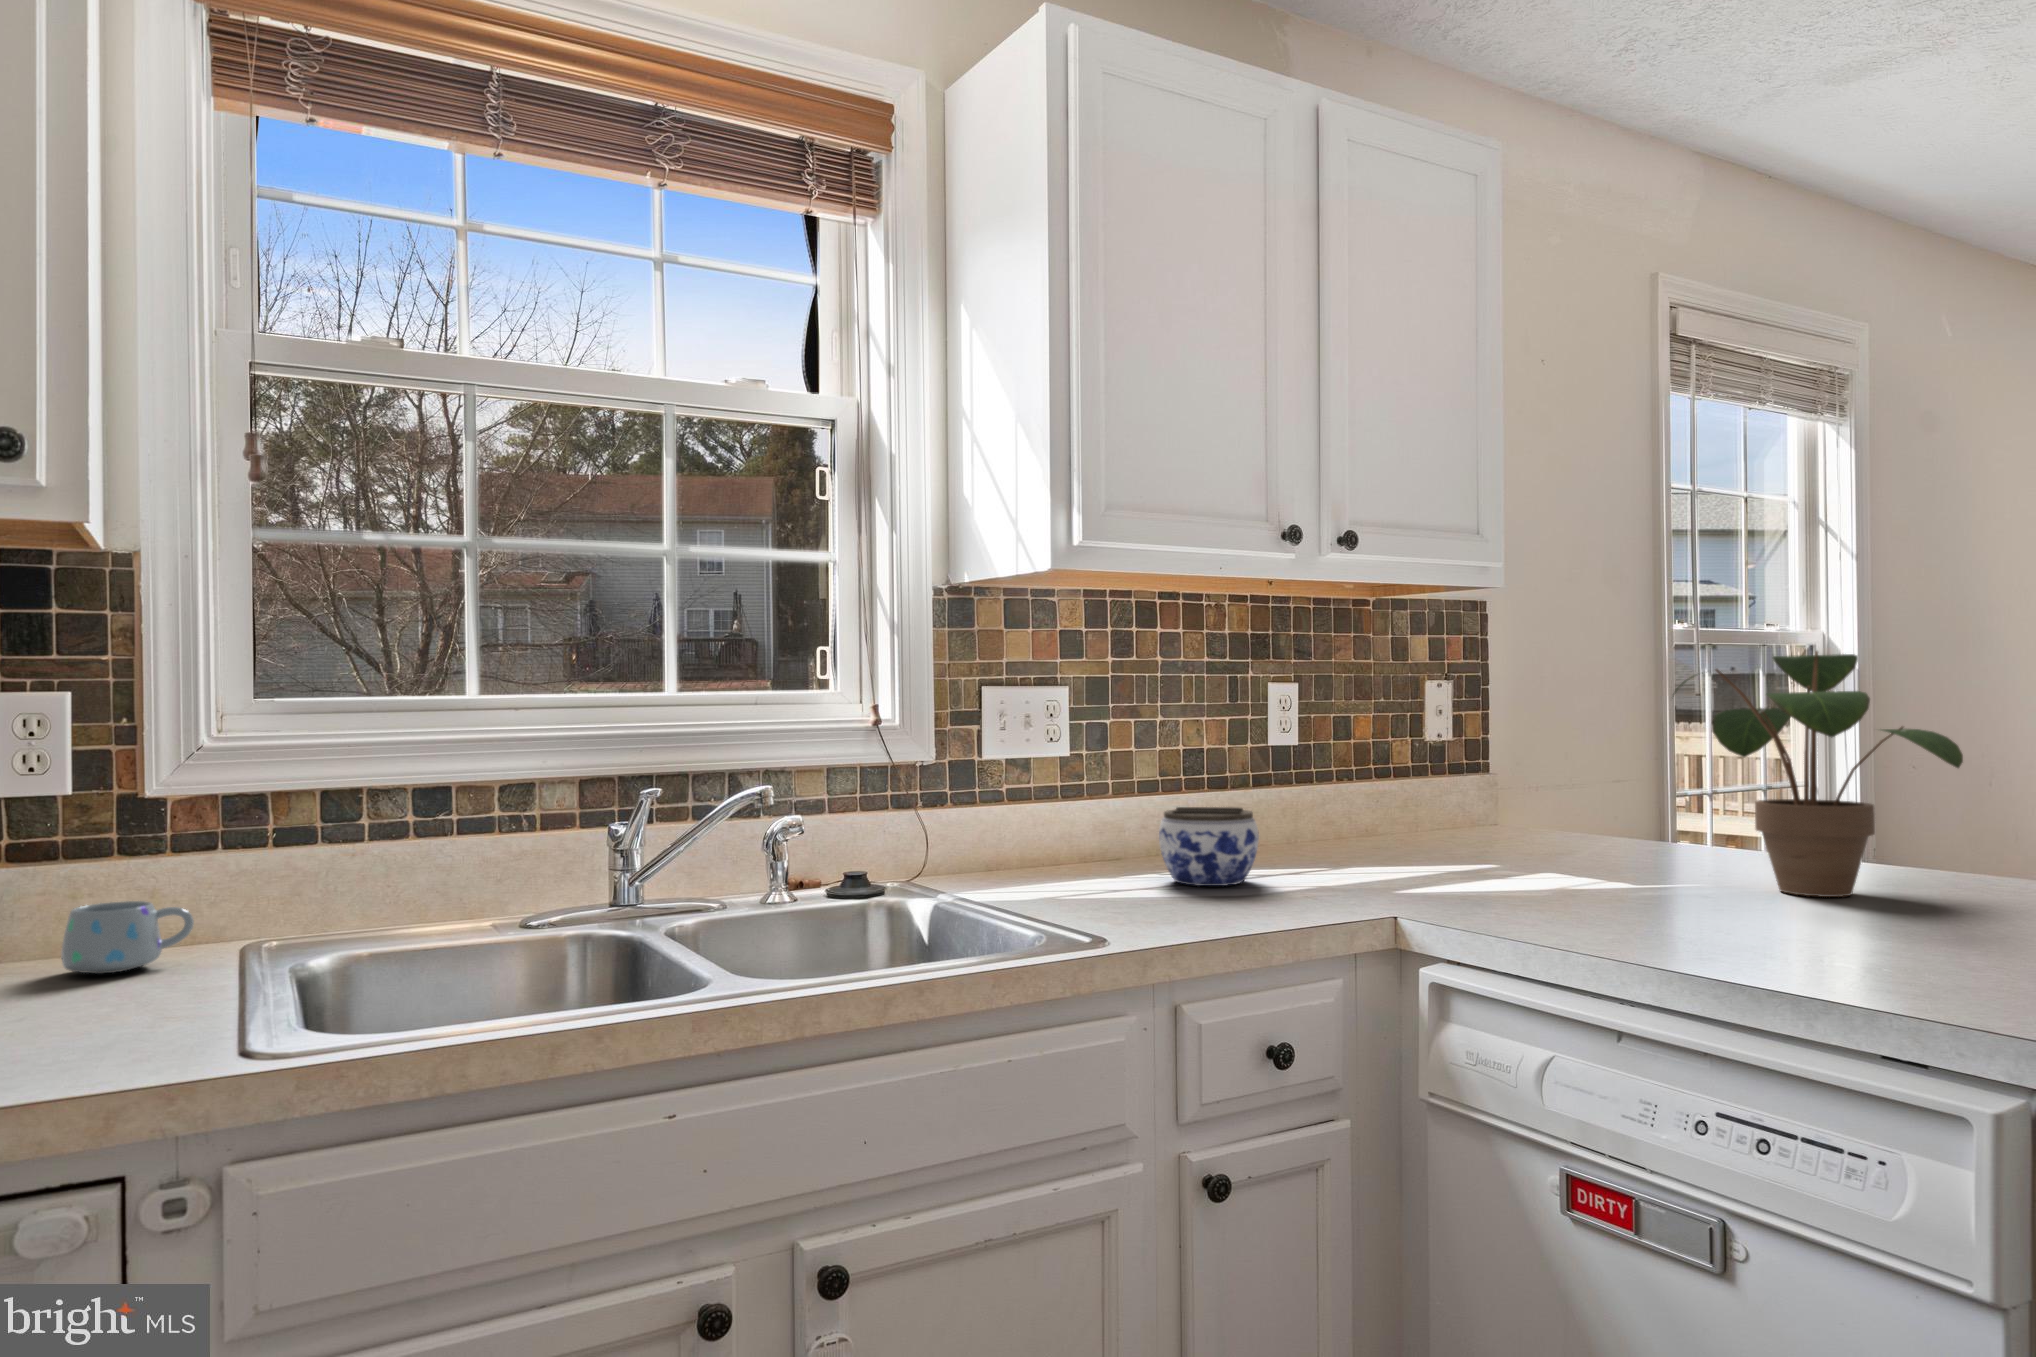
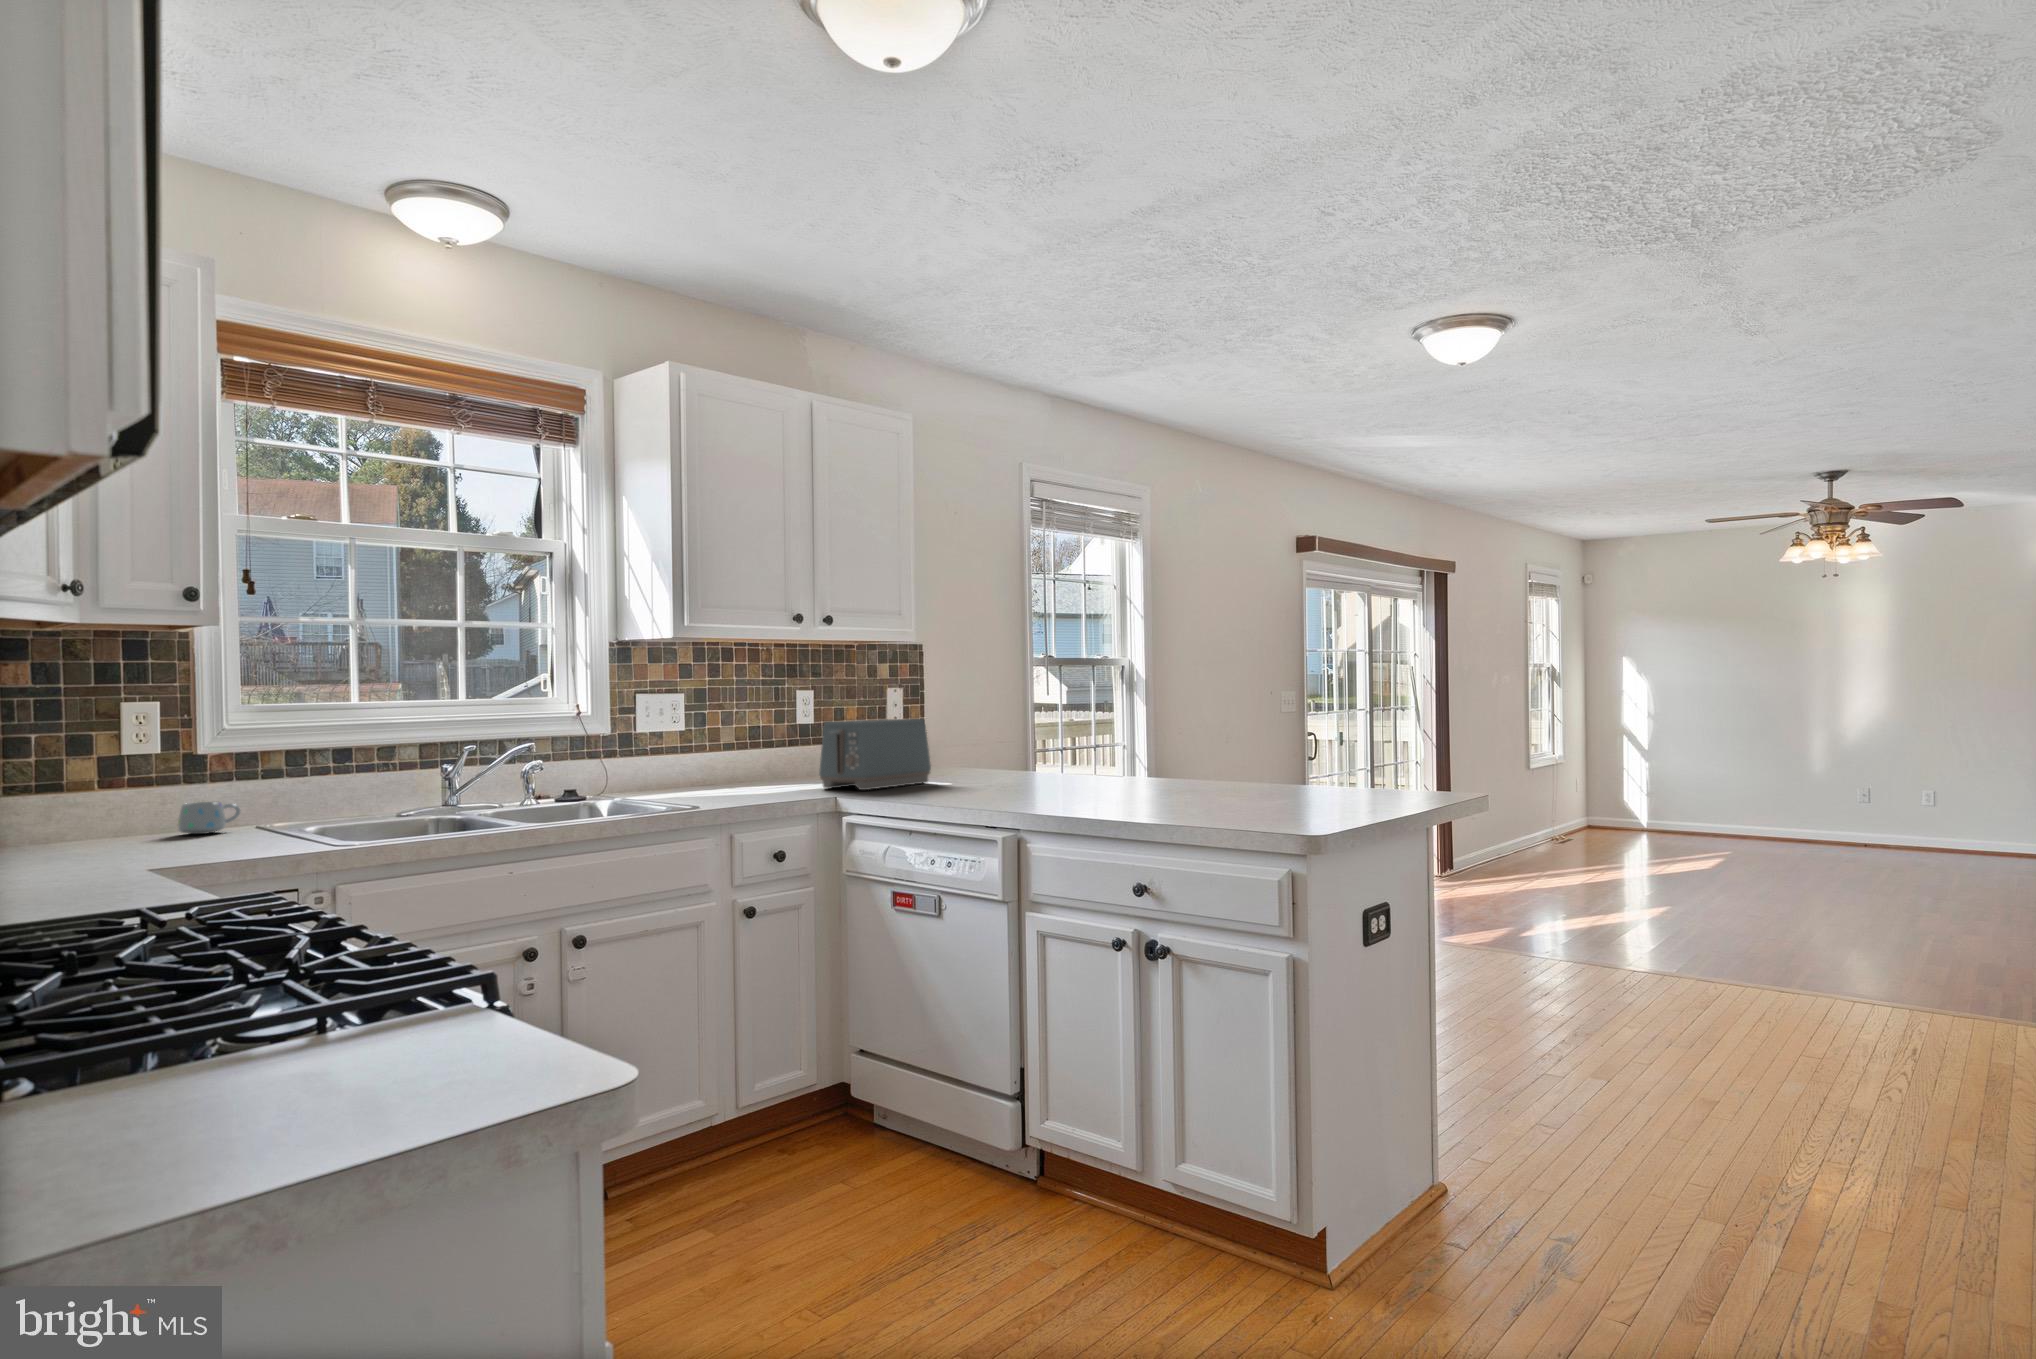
potted plant: present [1673,651,1963,897] -> none [965,674,1066,781]
toaster: none [1354,745,1597,909] -> present [819,719,931,790]
jar: present [1159,807,1259,886] -> none [729,752,778,789]

